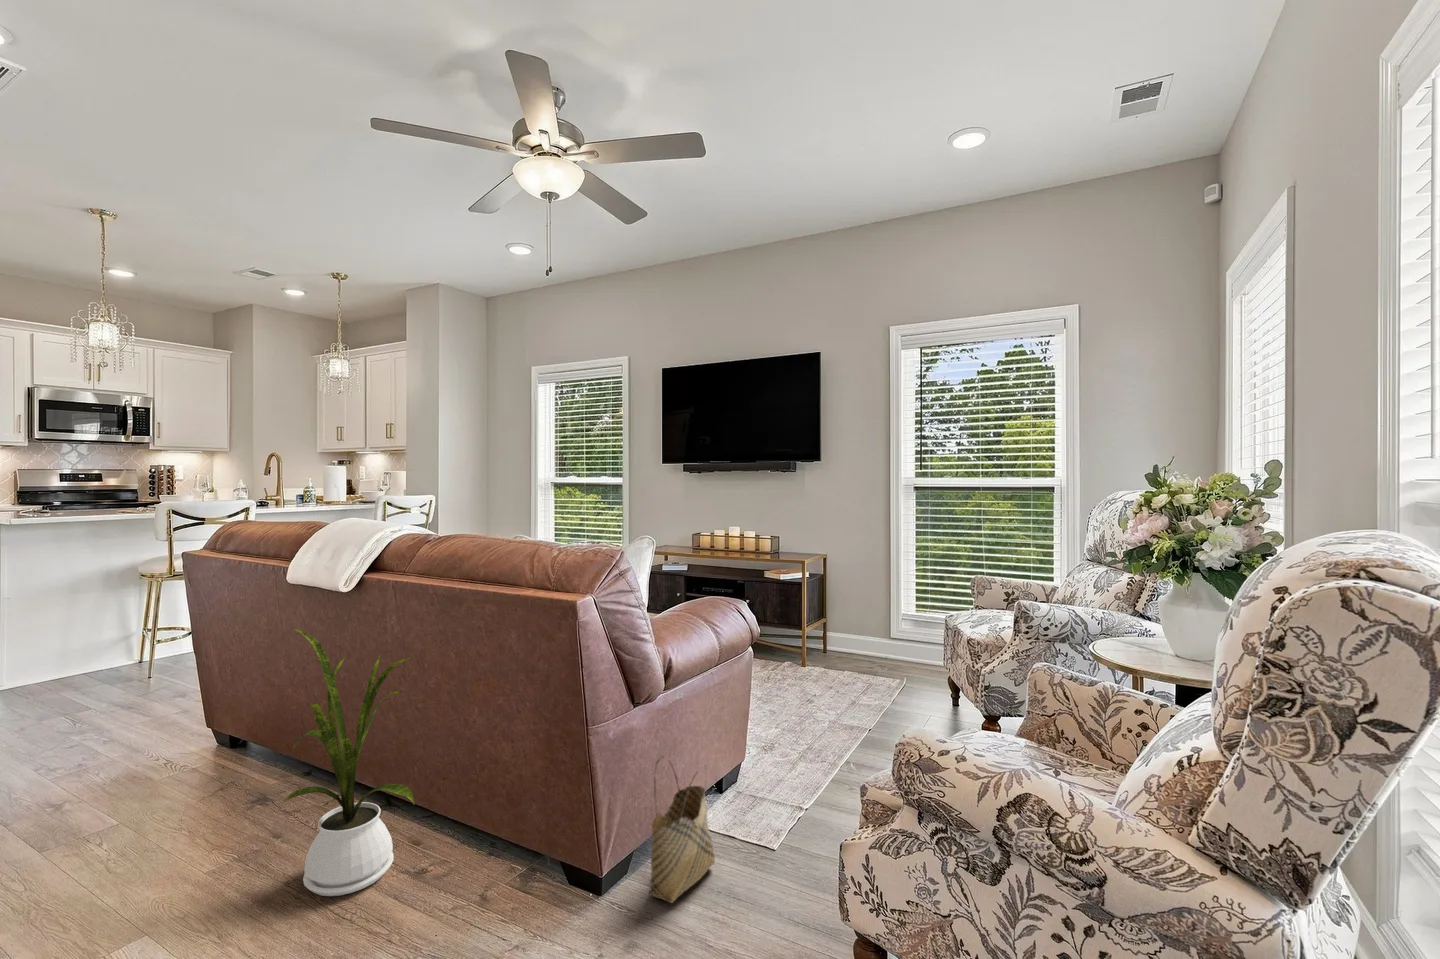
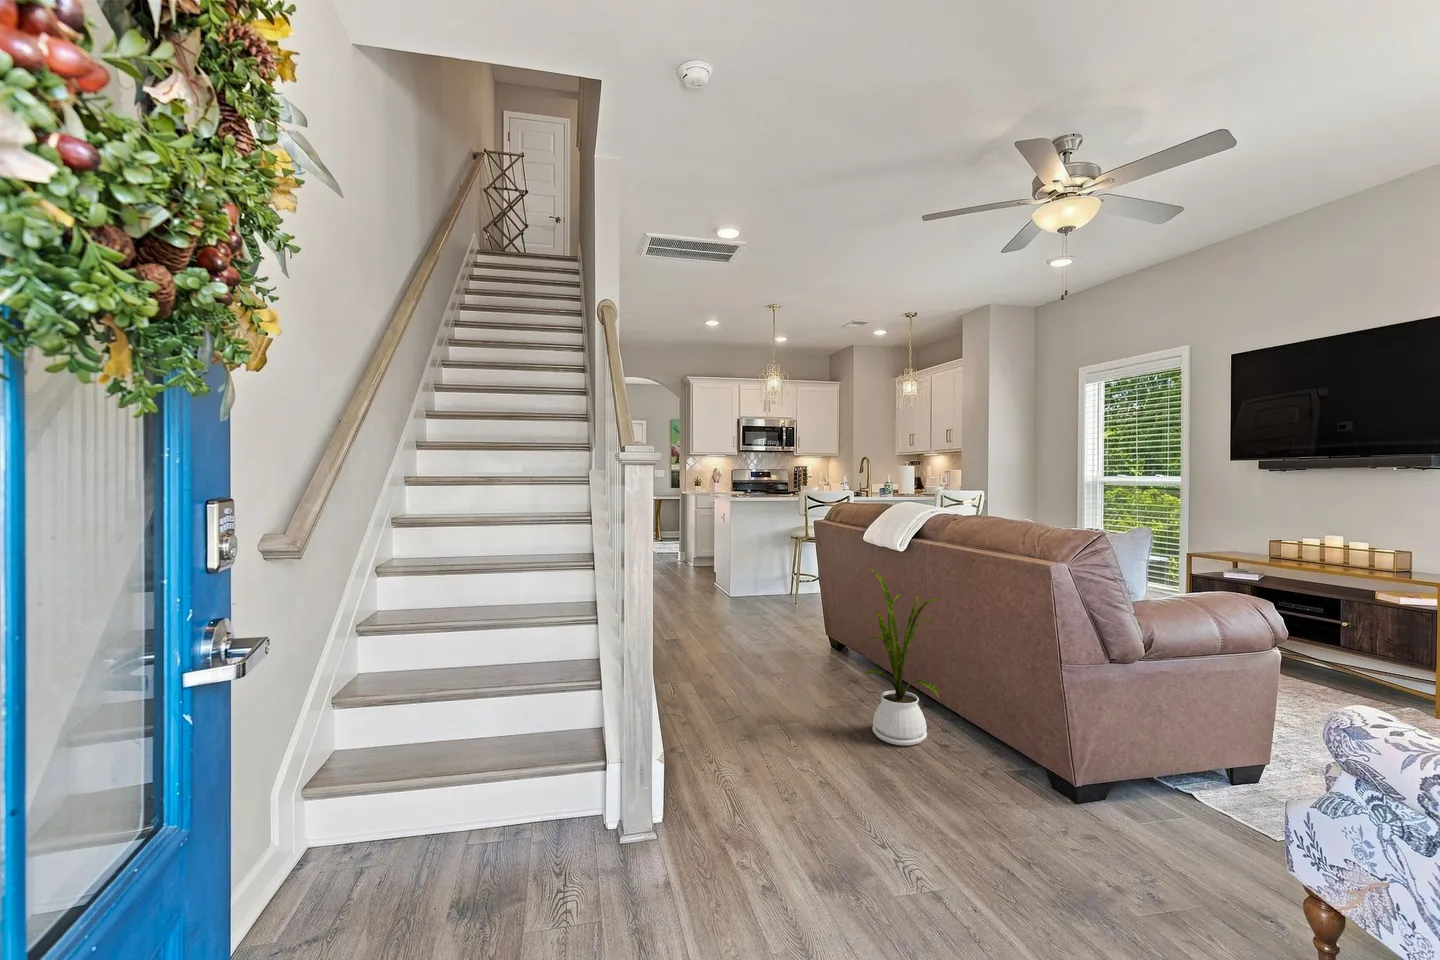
woven basket: present [649,757,715,903] -> none [1122,714,1200,836]

